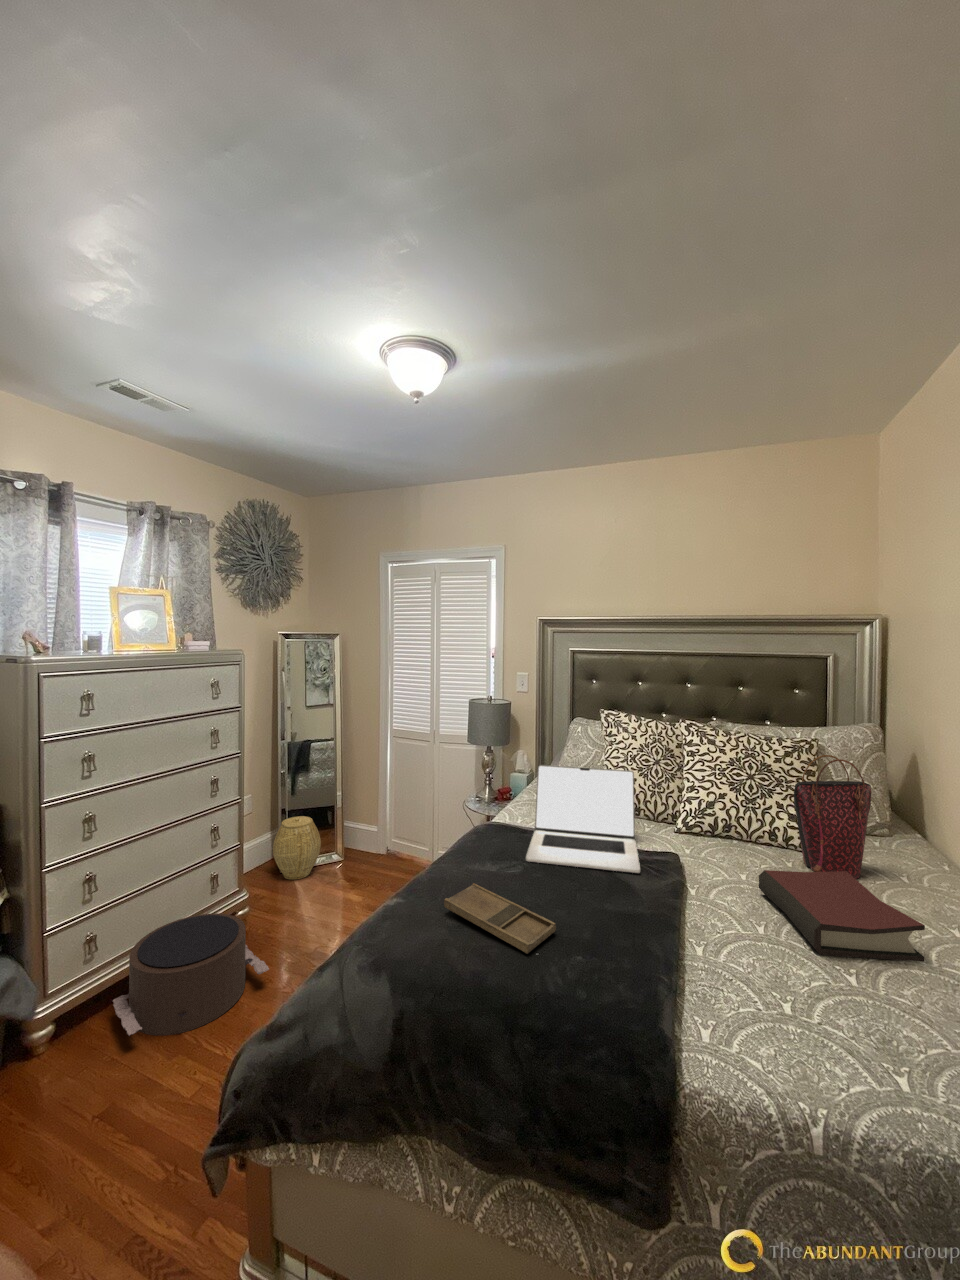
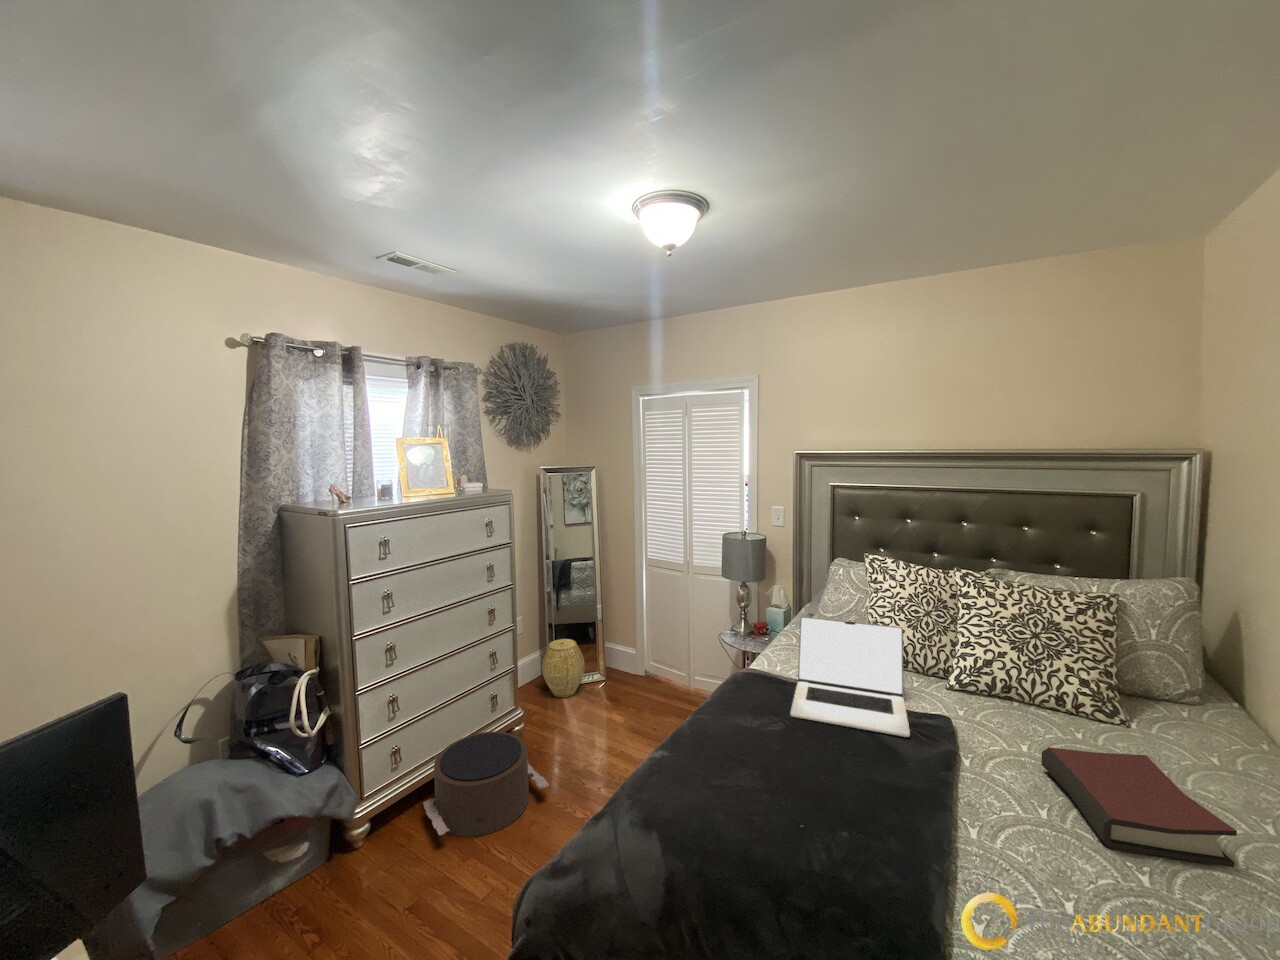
handbag: present [794,755,871,879] -> none [1086,624,1182,759]
tray: present [444,883,556,954] -> none [715,742,825,821]

